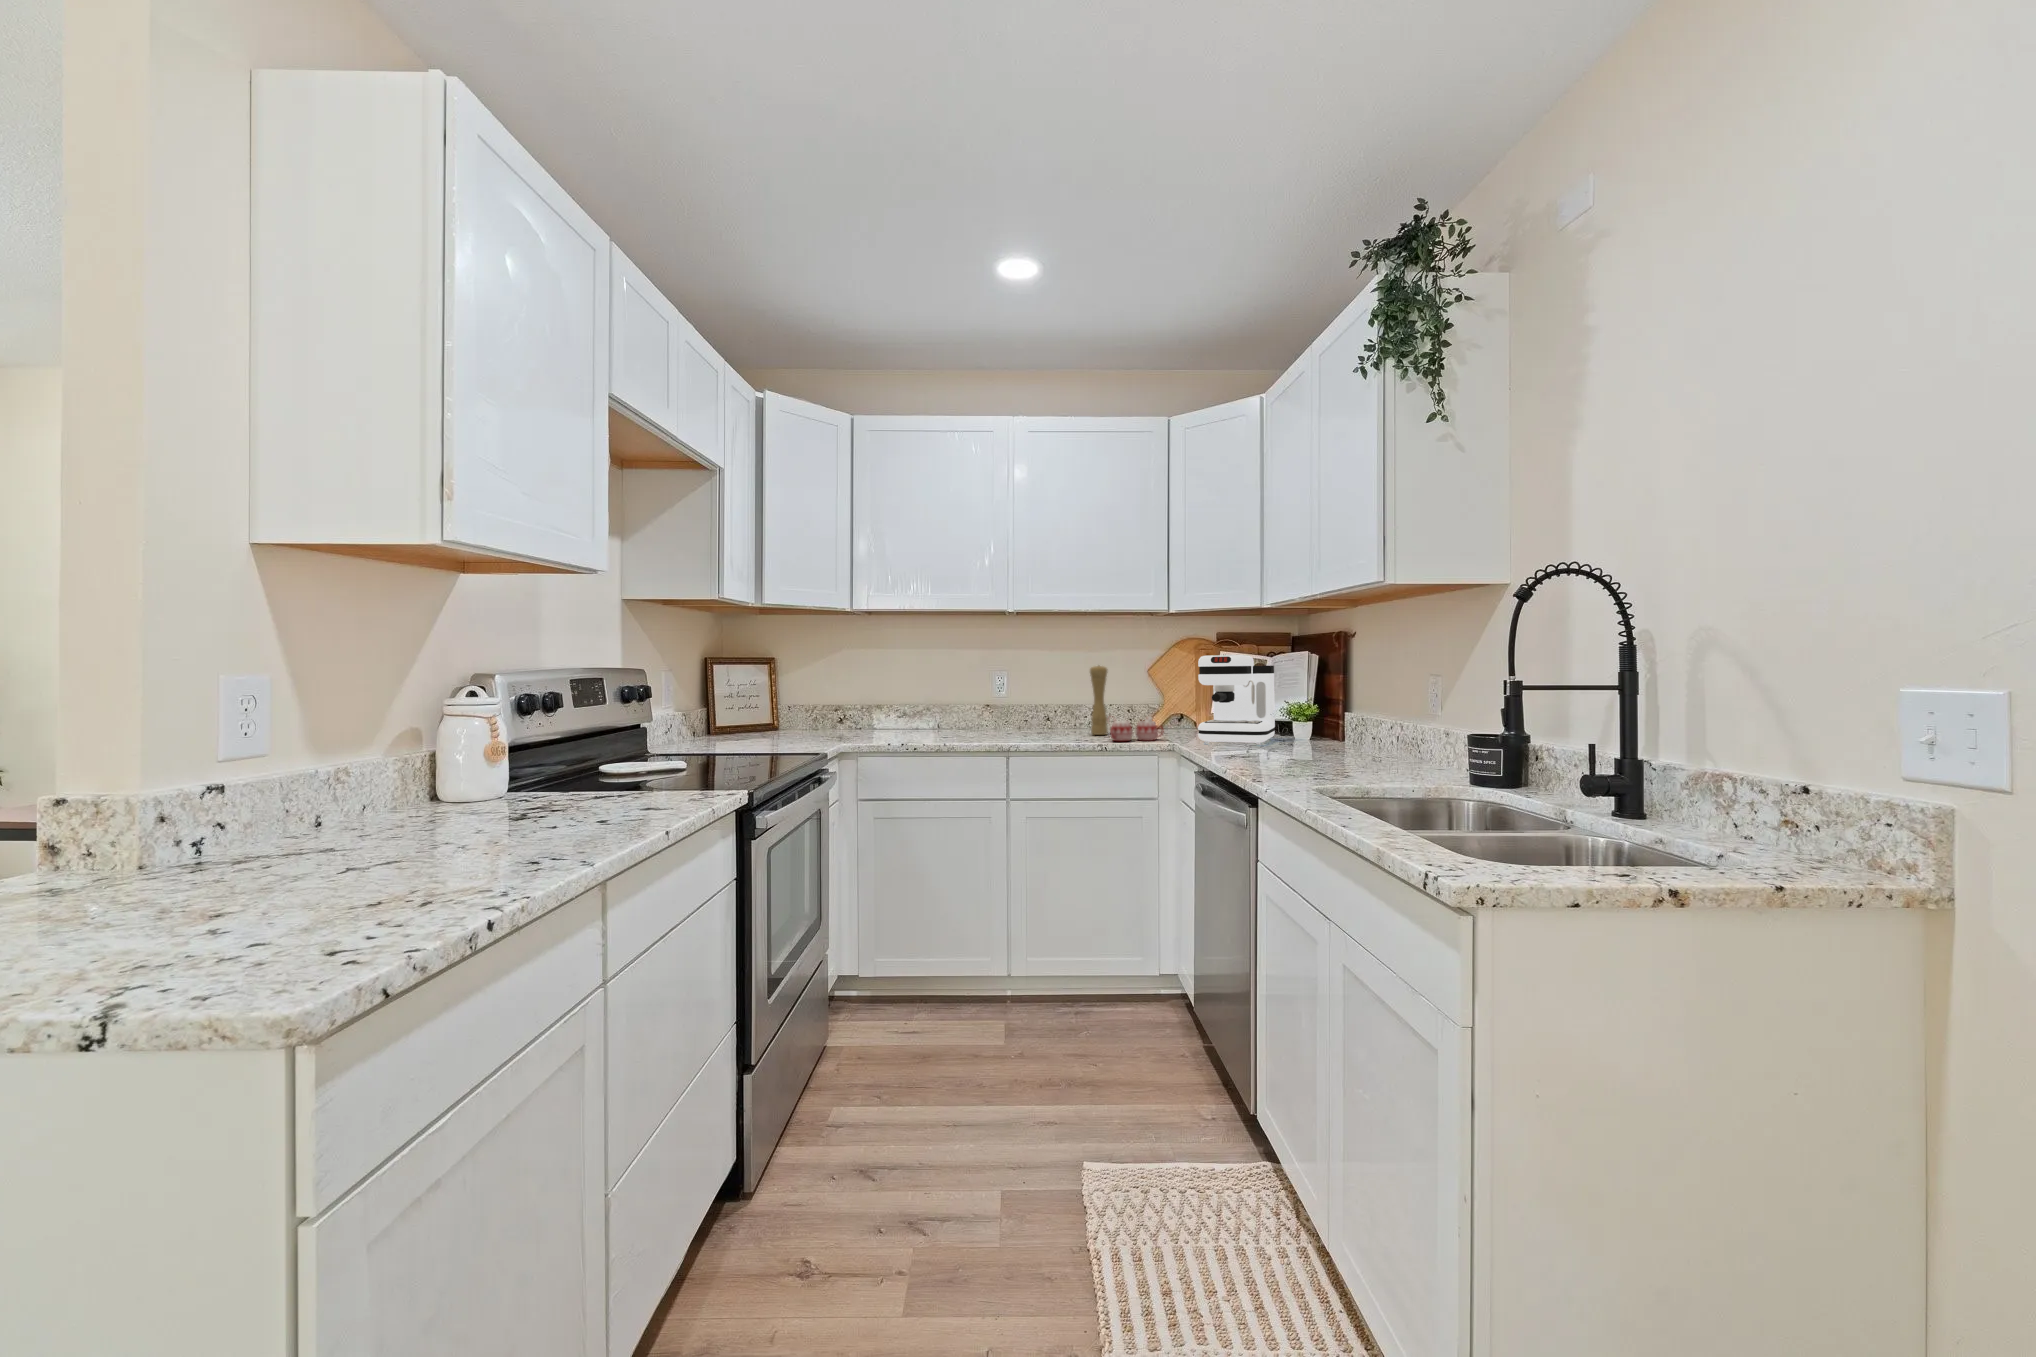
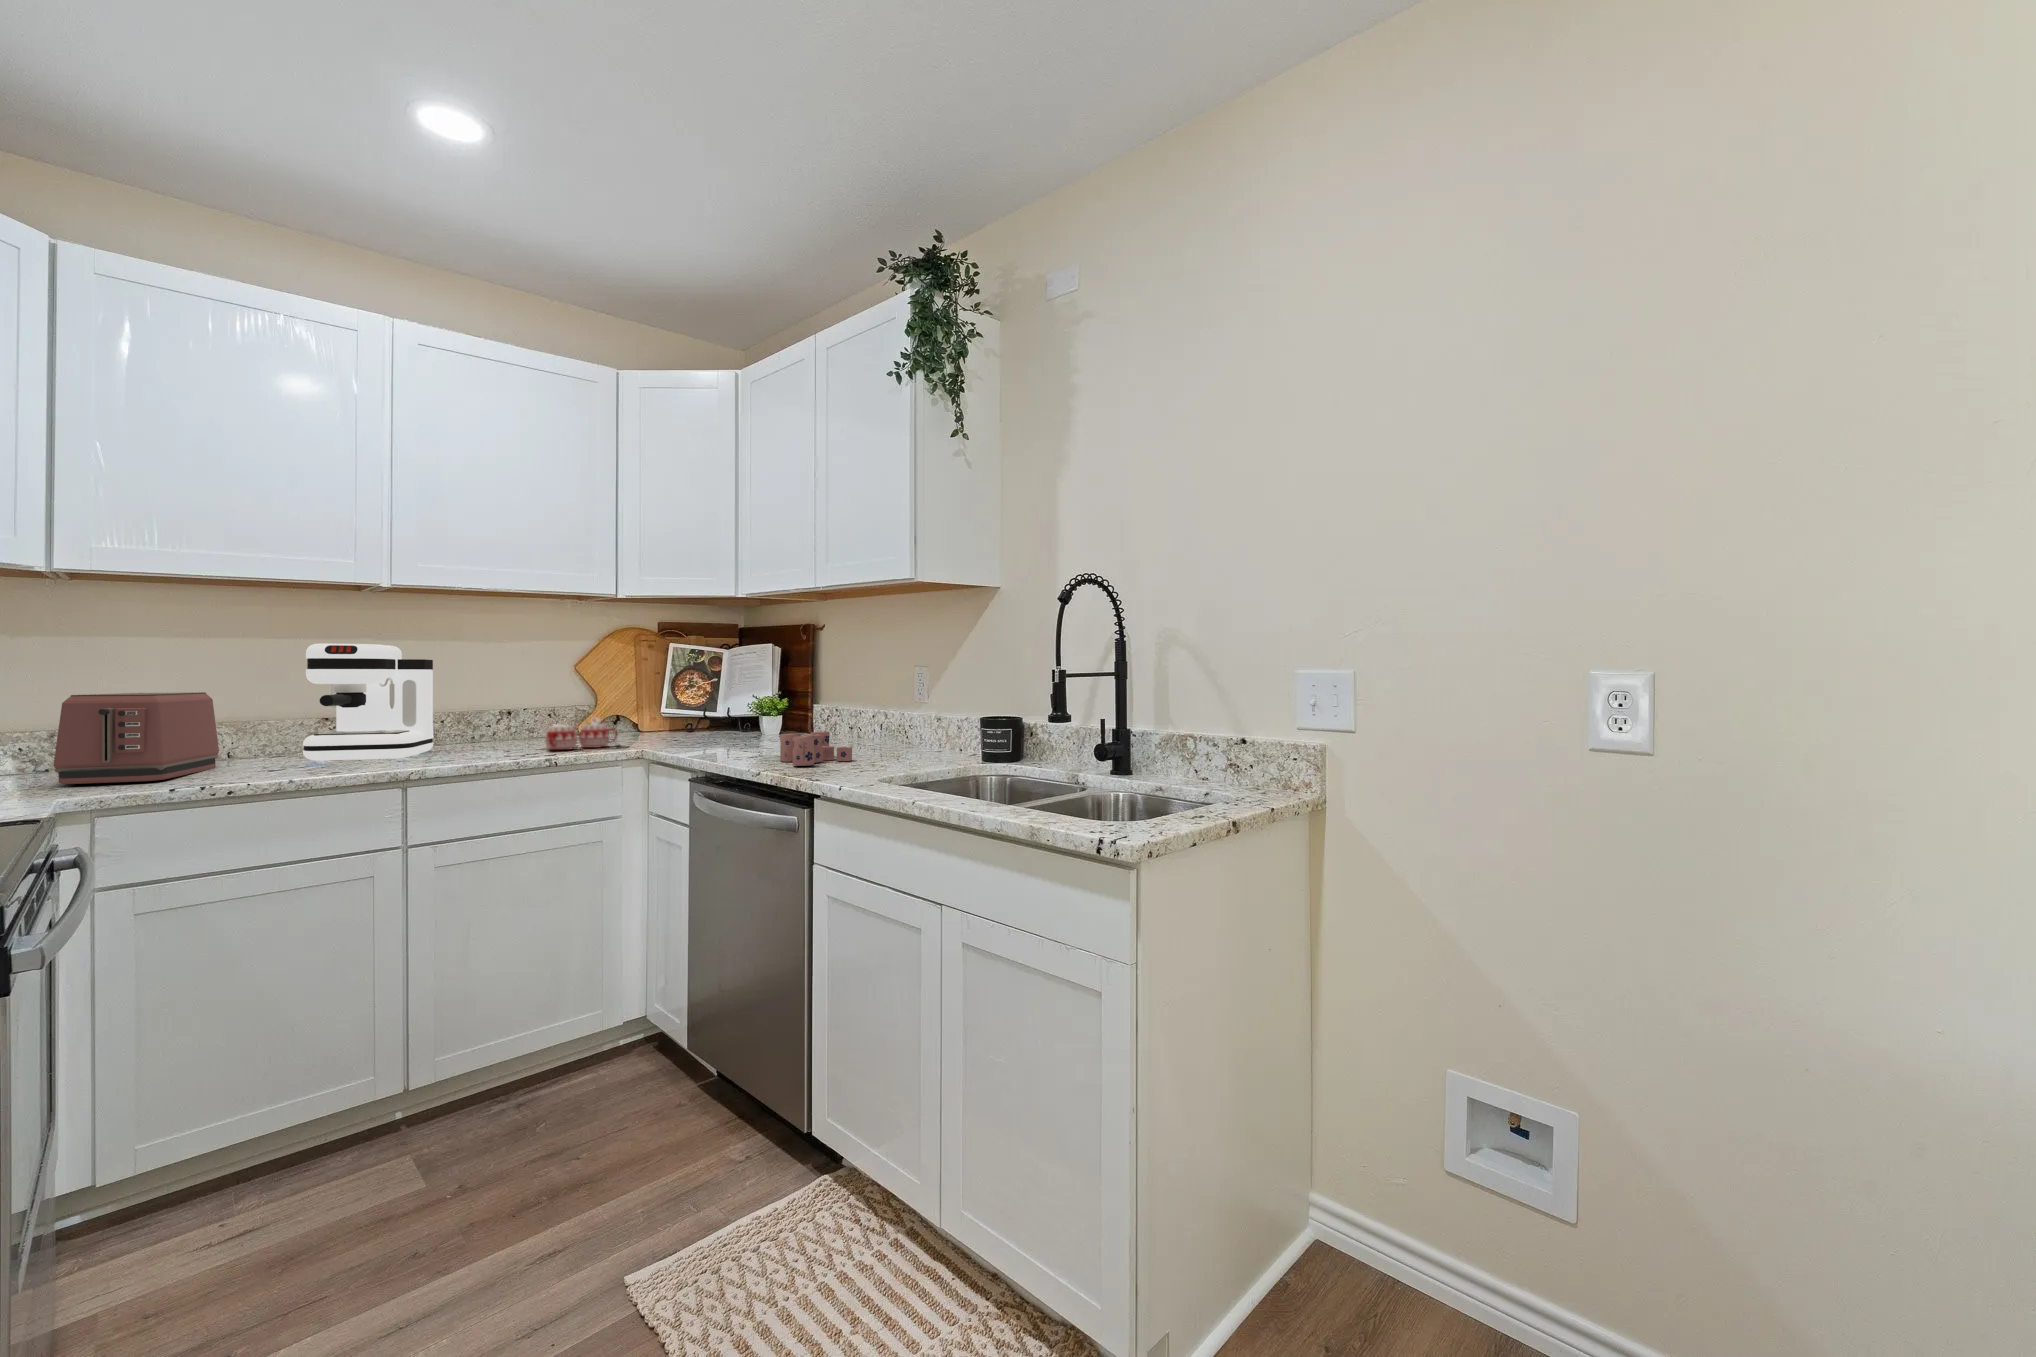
coffee maker: present [1198,655,1275,744] -> present [303,644,433,763]
pepper mill: present [1090,666,1108,735] -> none [501,654,528,745]
toaster: none [854,694,932,748] -> present [53,692,219,784]
candle: none [1266,738,1334,770] -> present [780,732,852,766]

